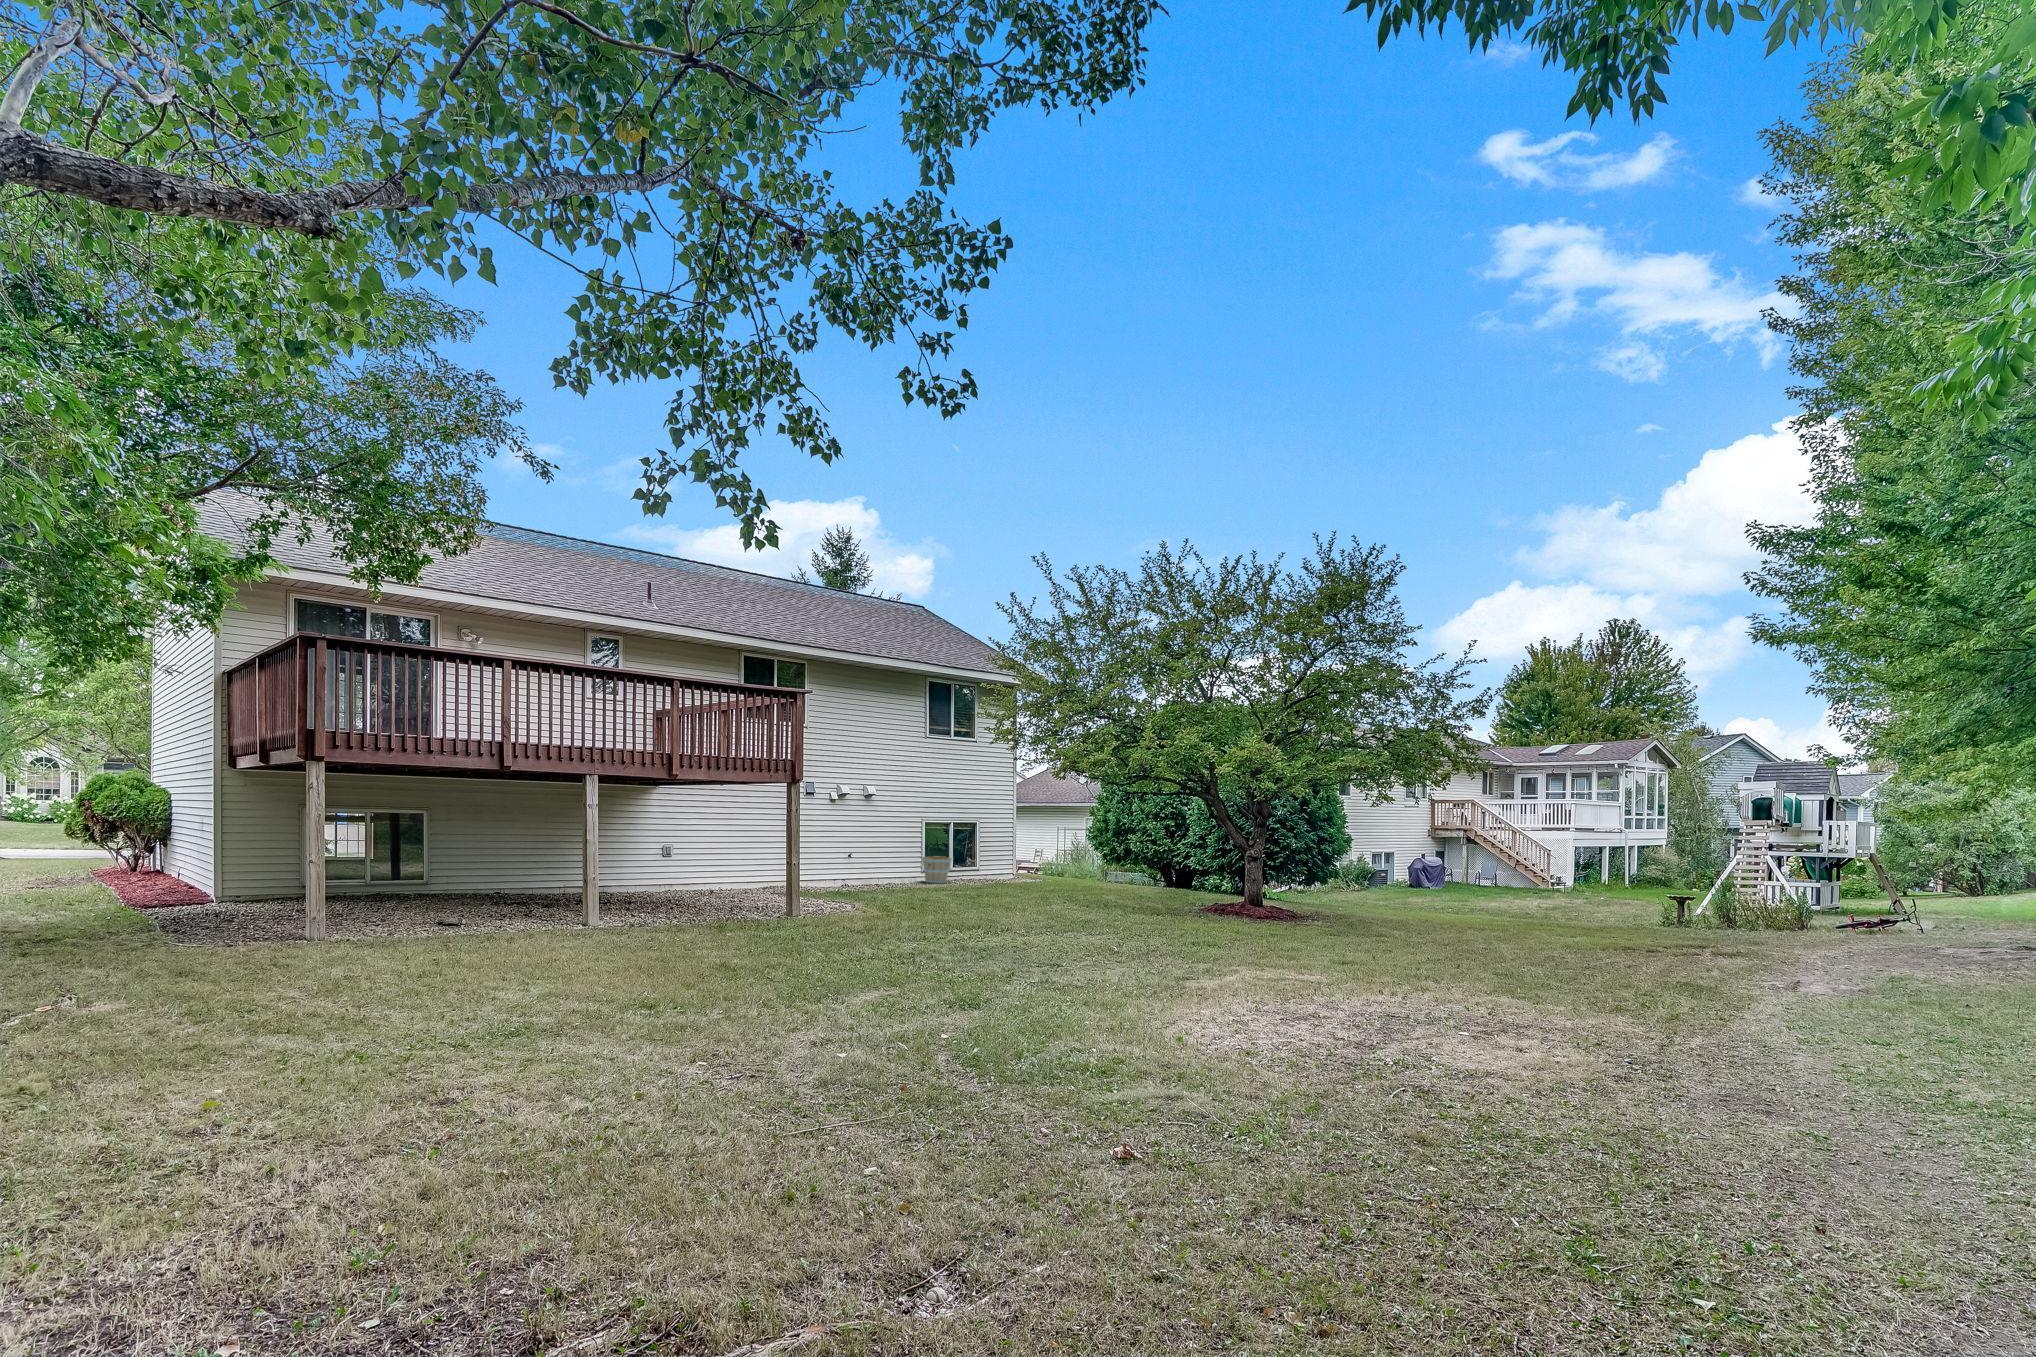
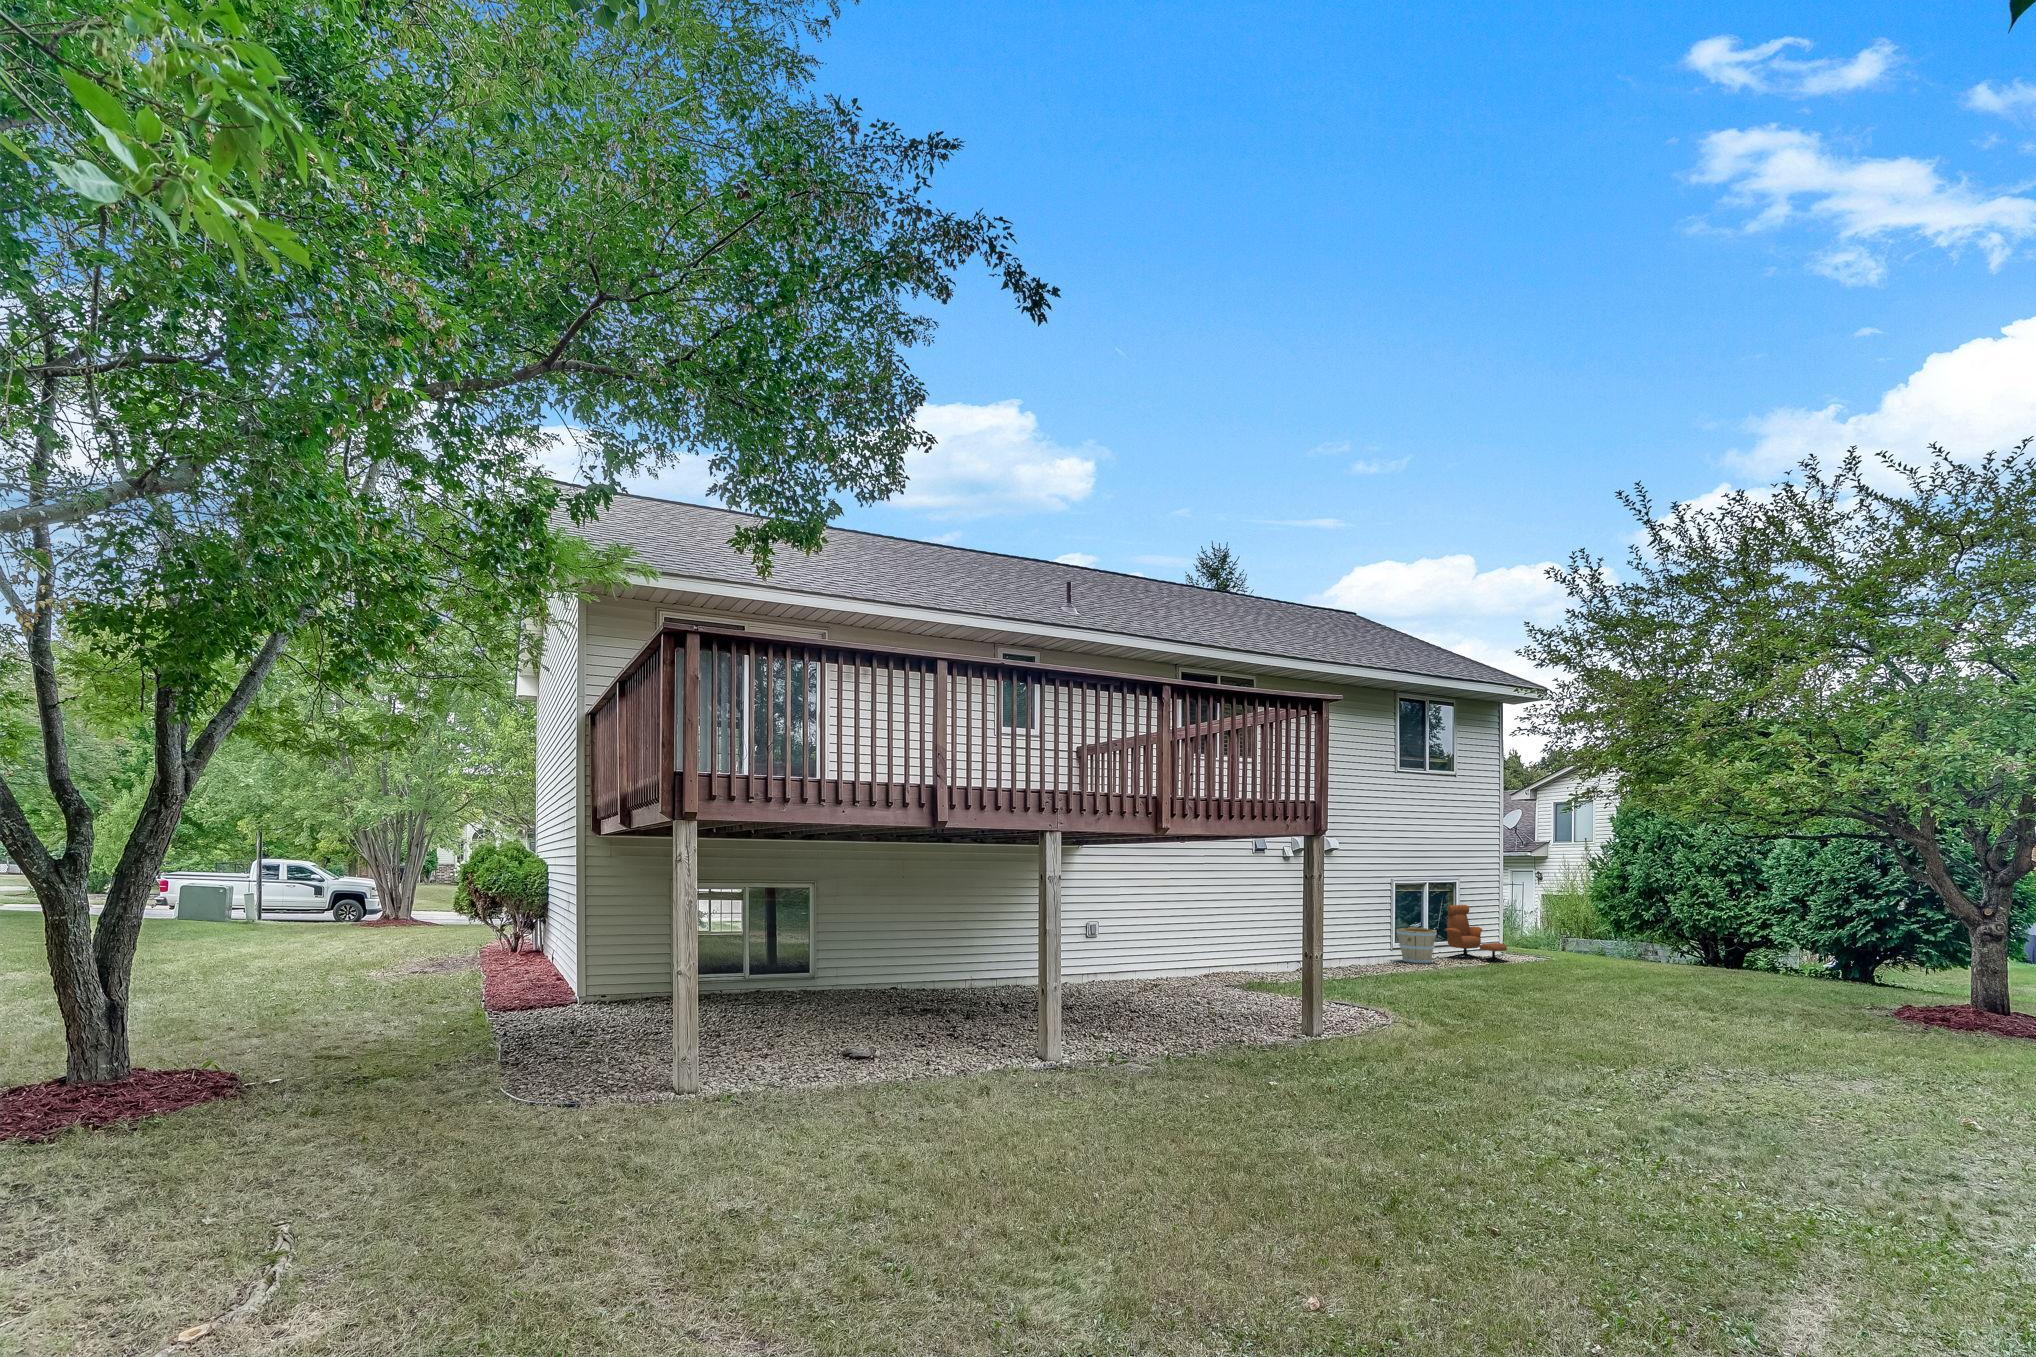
lounge chair: none [964,840,1008,884] -> present [1445,905,1509,963]

